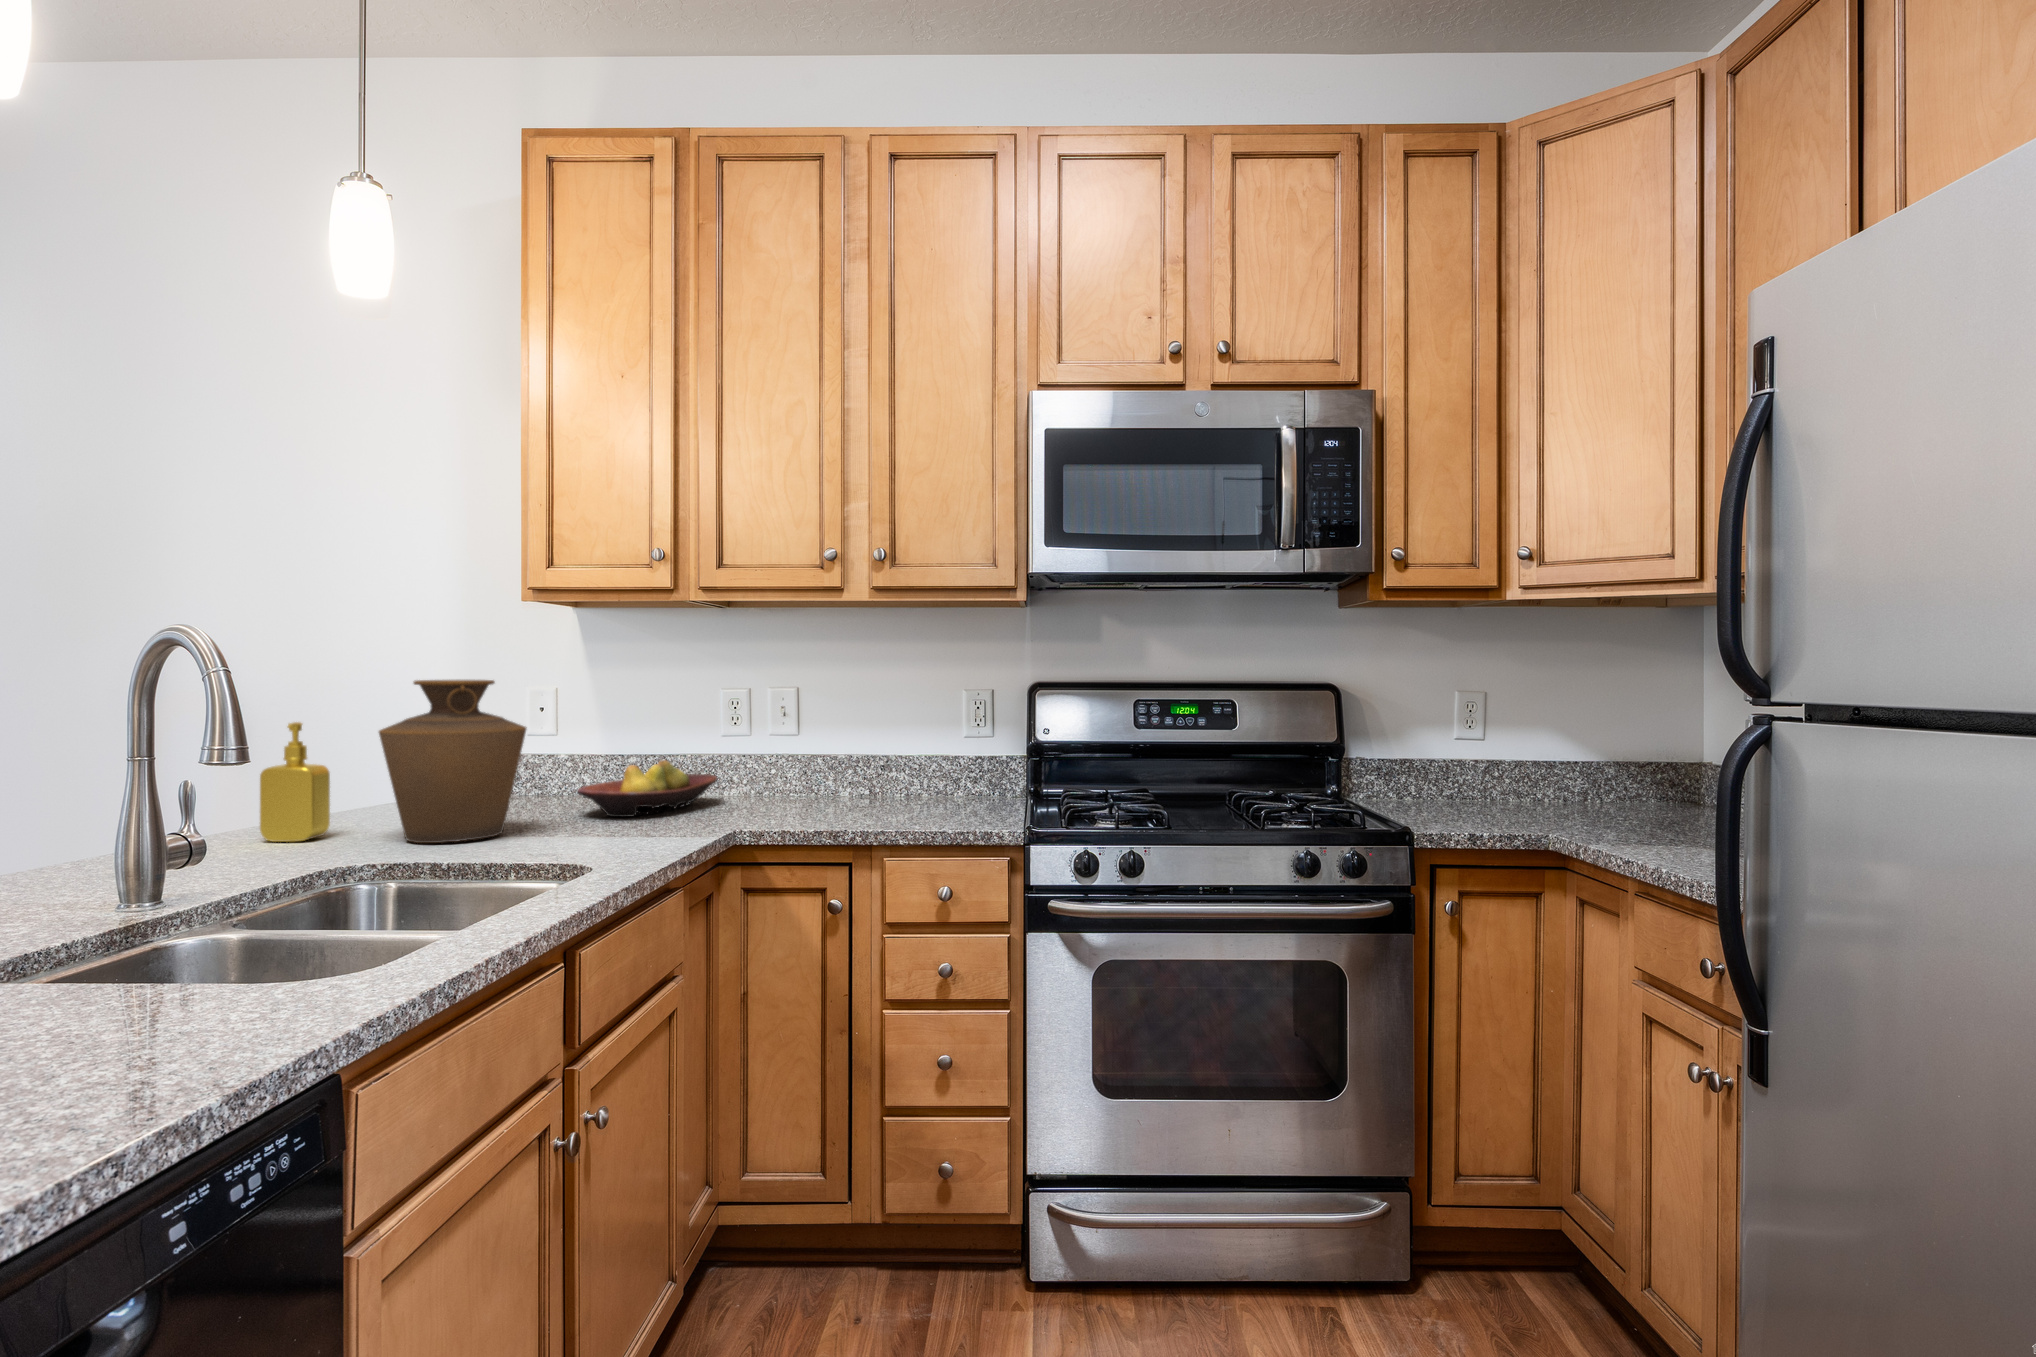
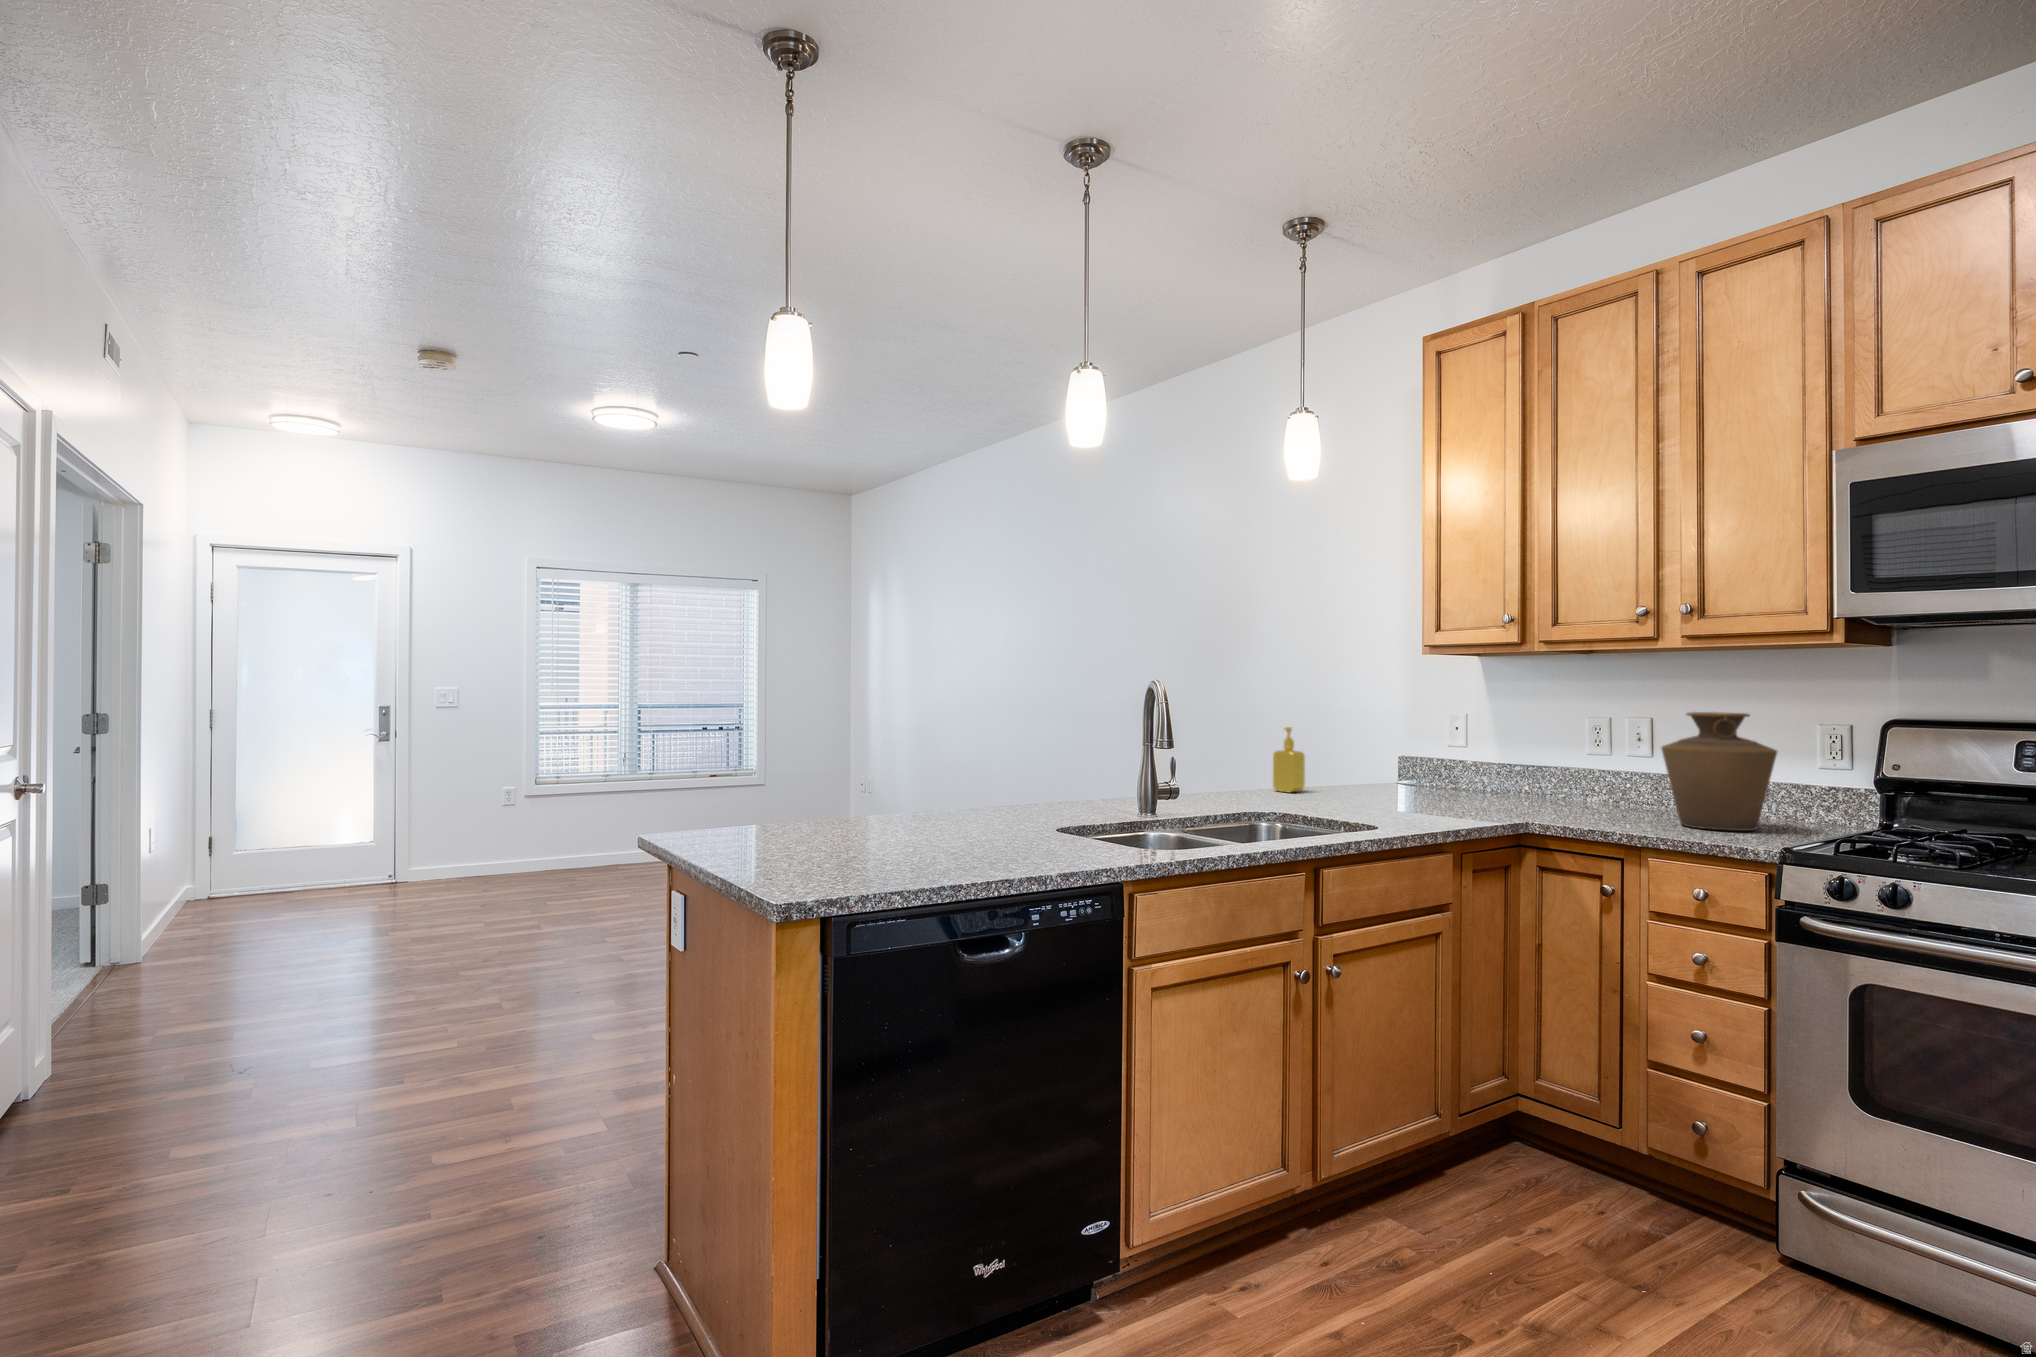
vase: present [379,680,527,843] -> present [1661,712,1777,831]
fruit bowl: present [577,760,718,817] -> none [1449,768,1571,805]

